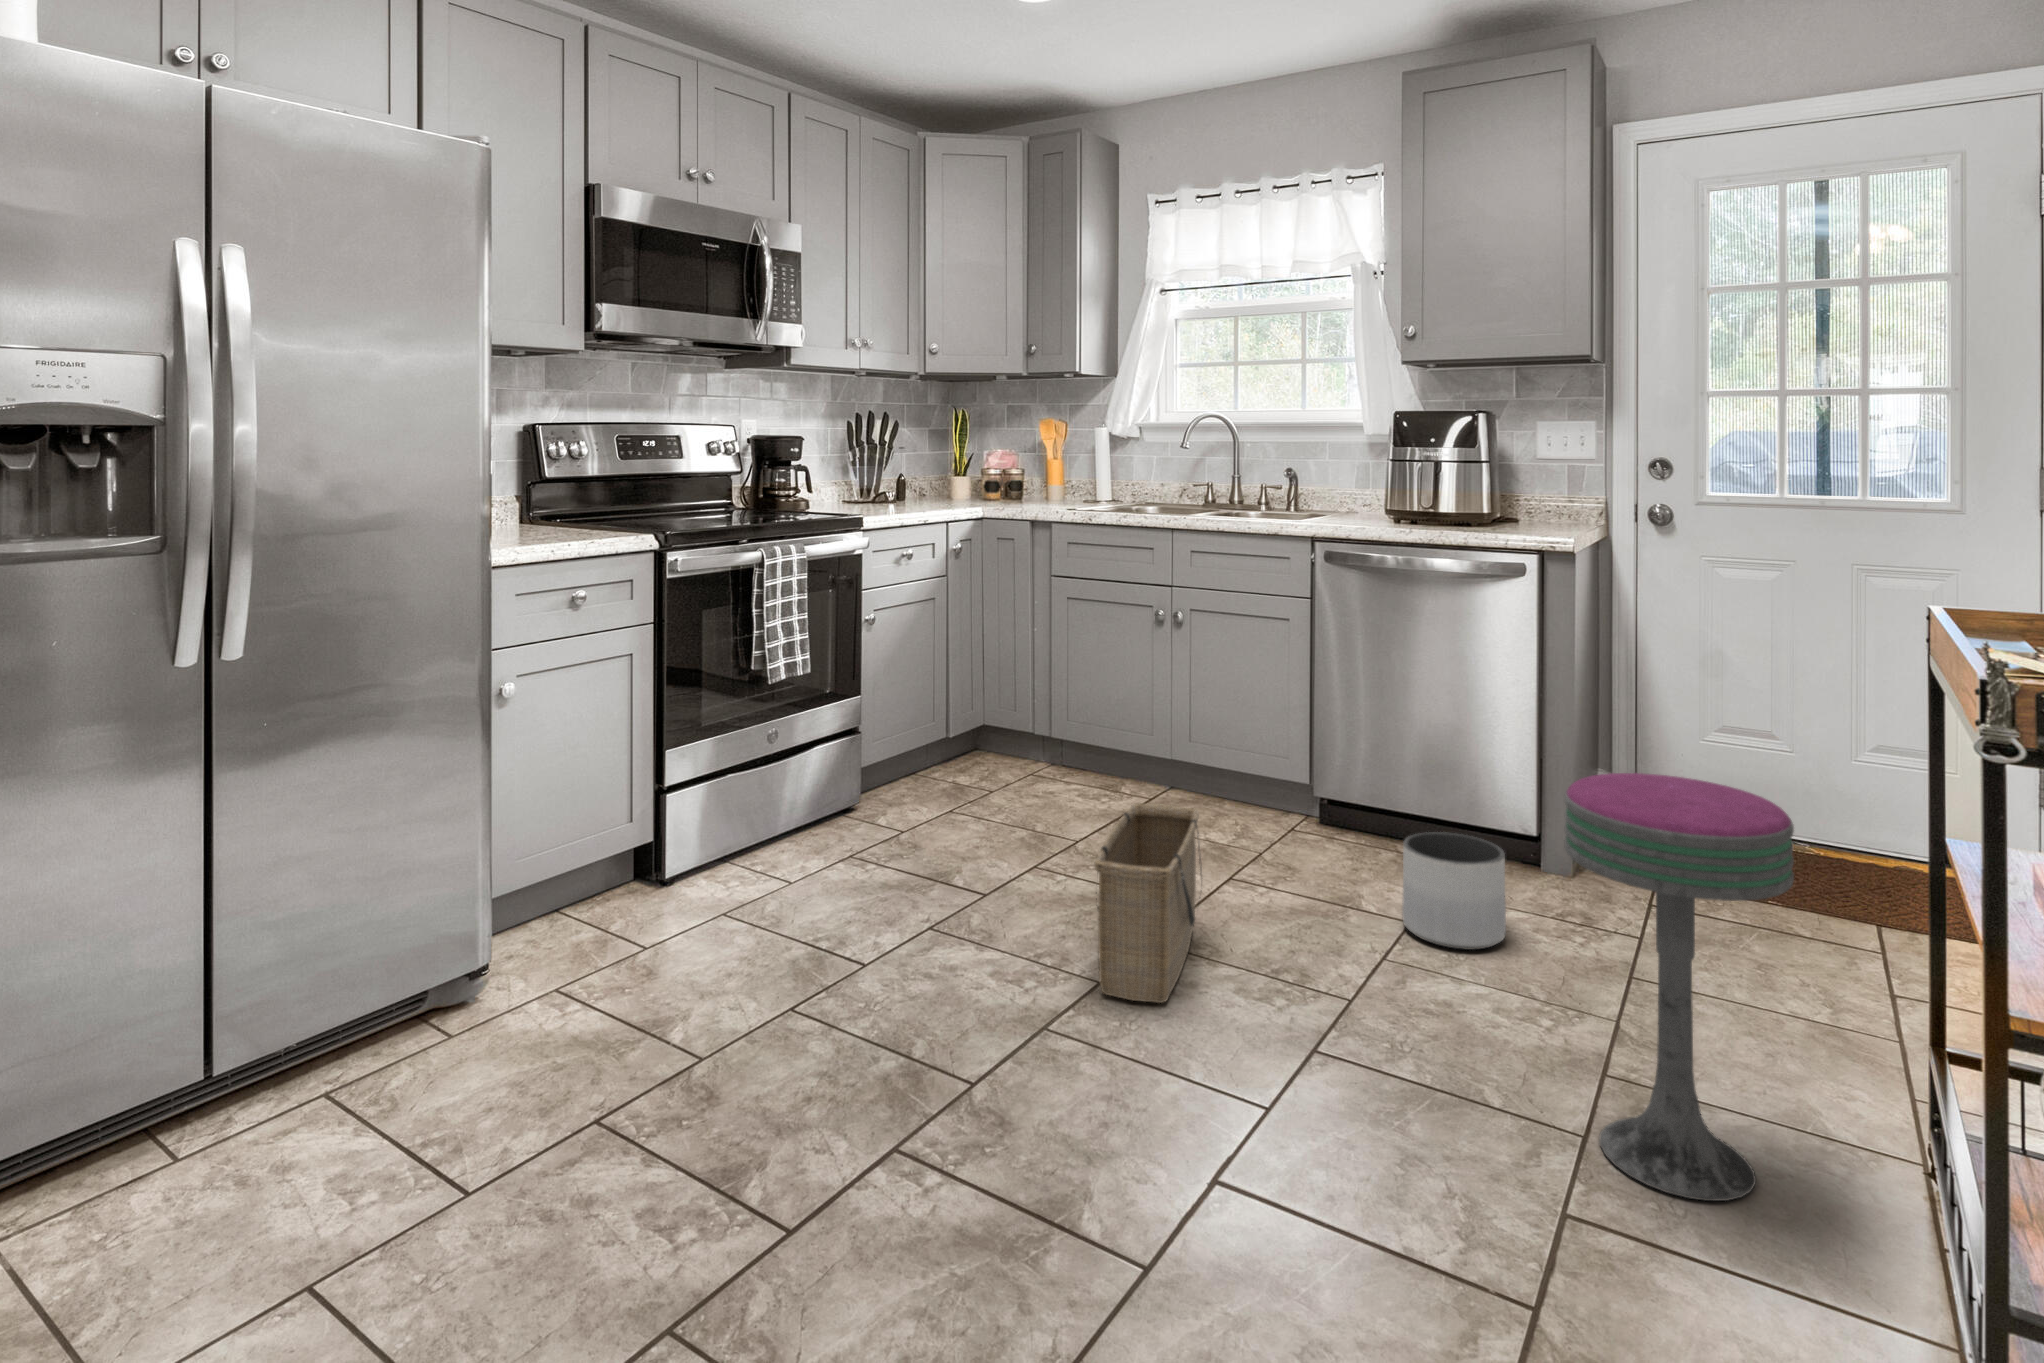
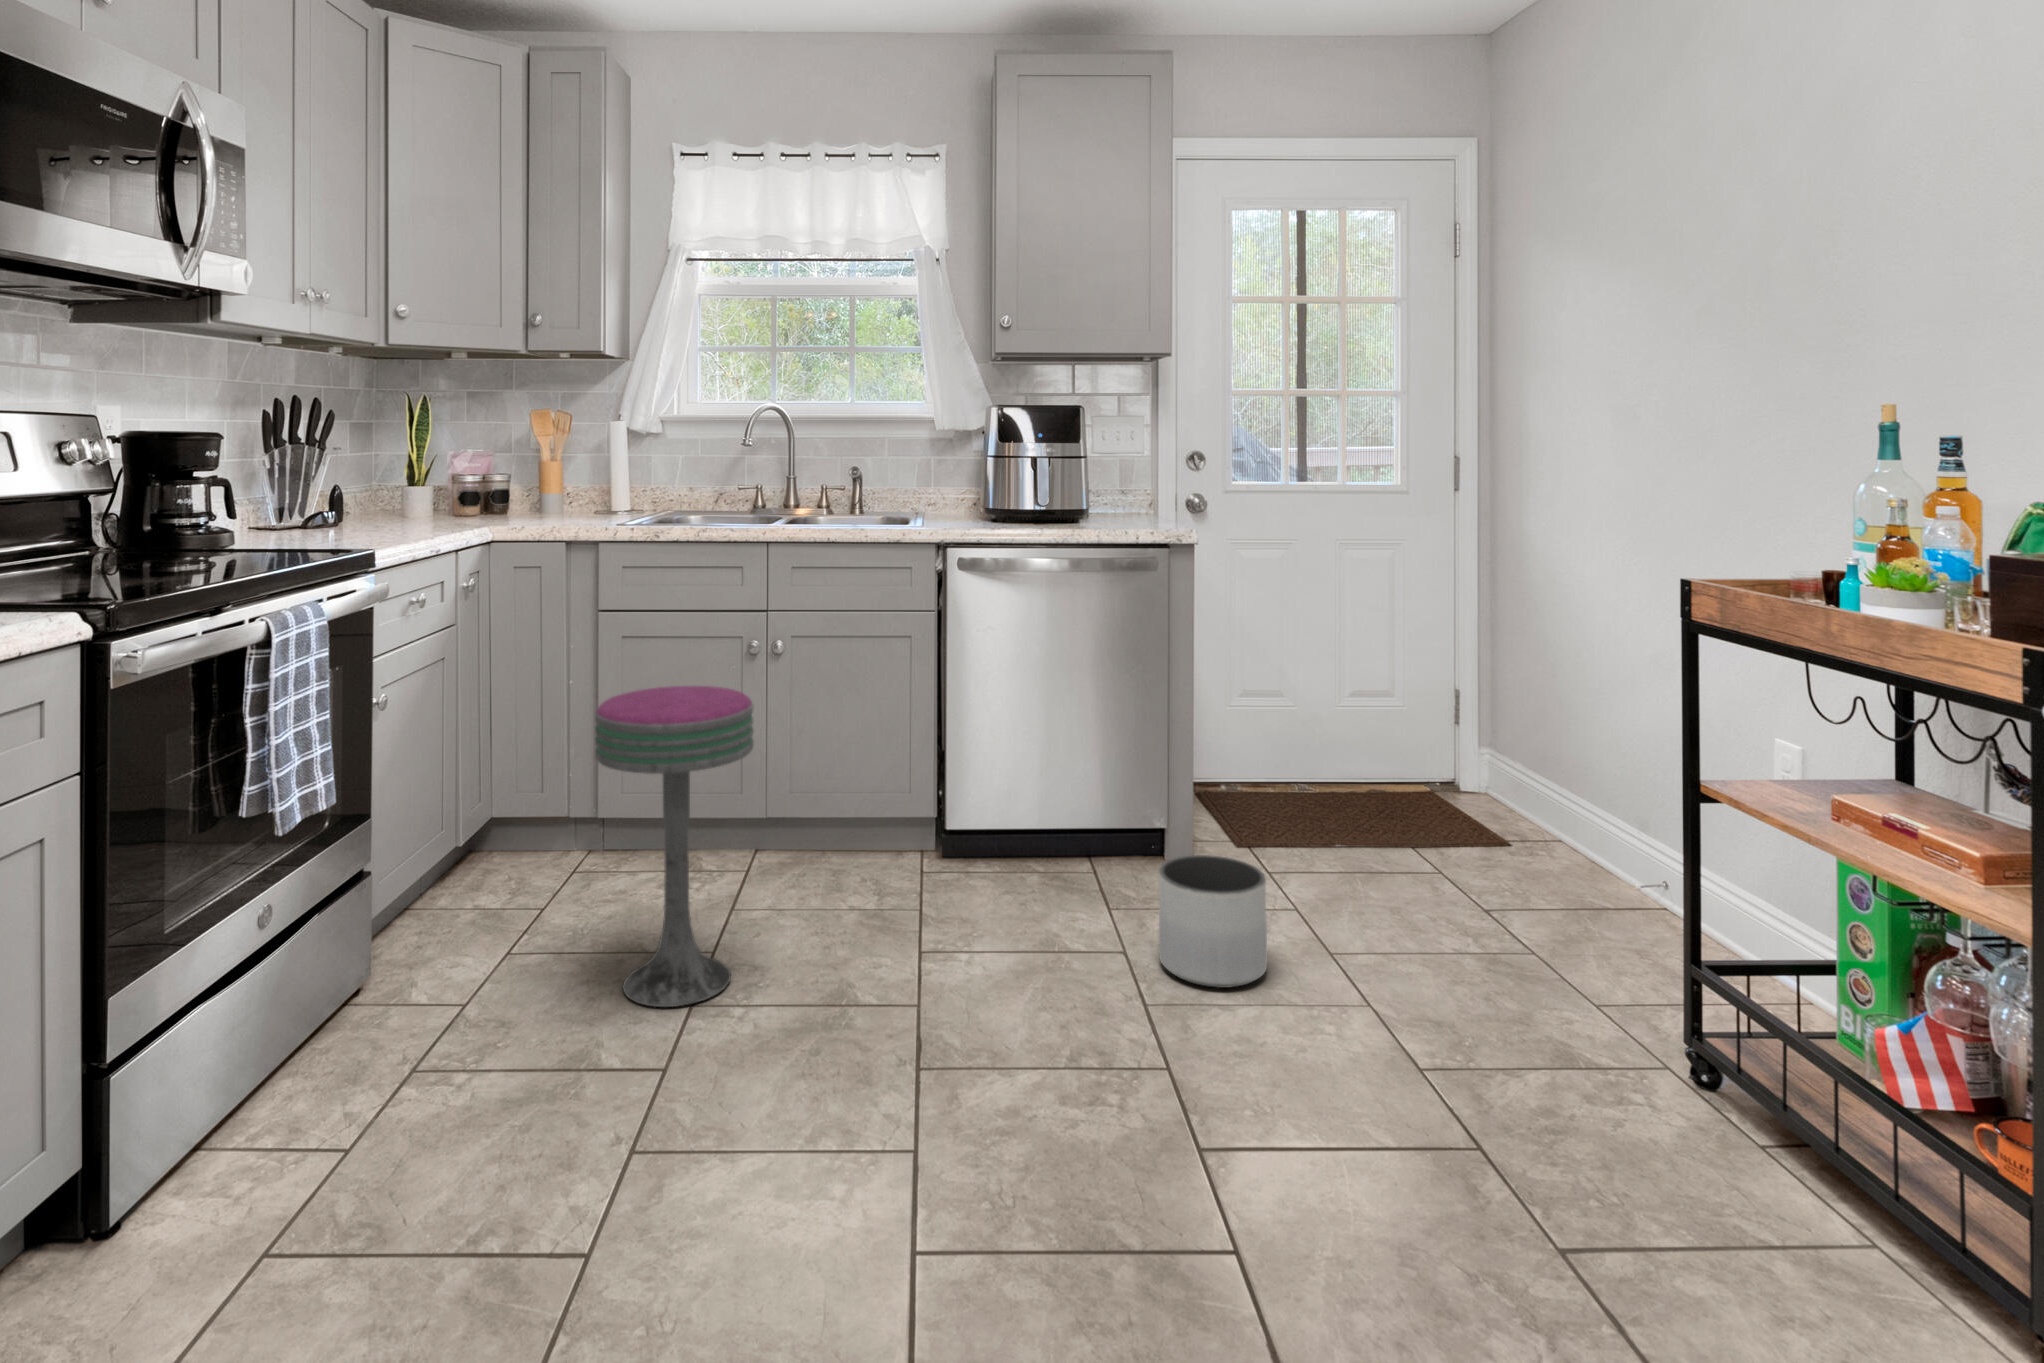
bar stool: present [1564,773,1794,1201] -> present [595,686,754,1007]
basket: present [1095,803,1201,1003] -> none [902,896,1071,1193]

